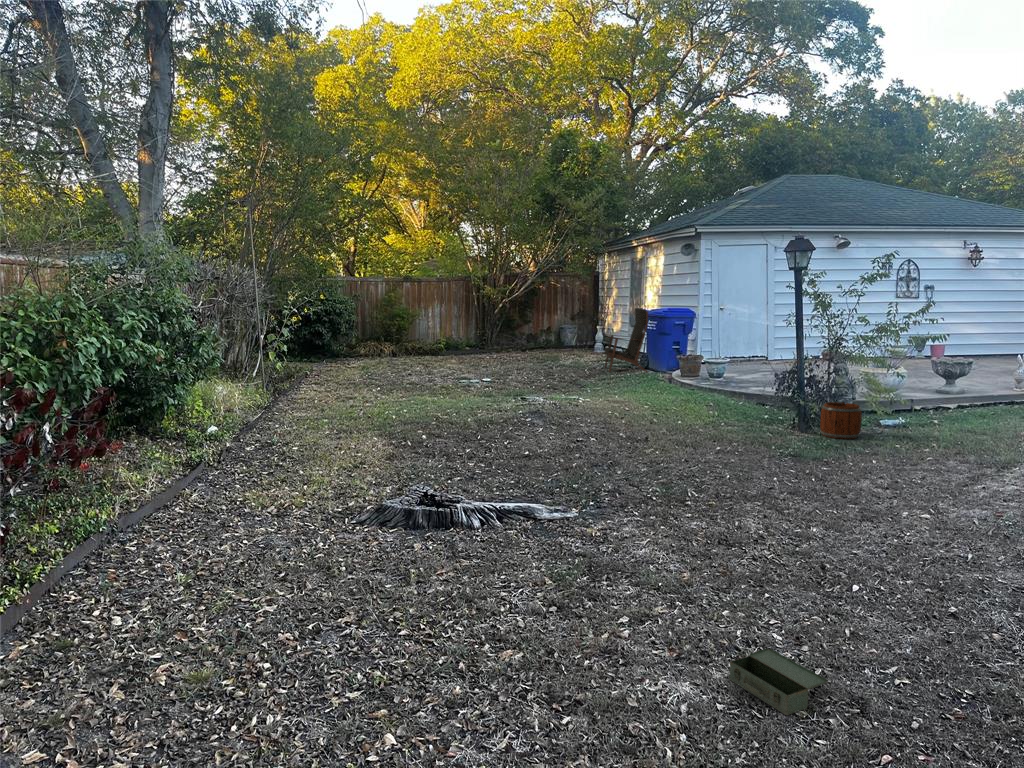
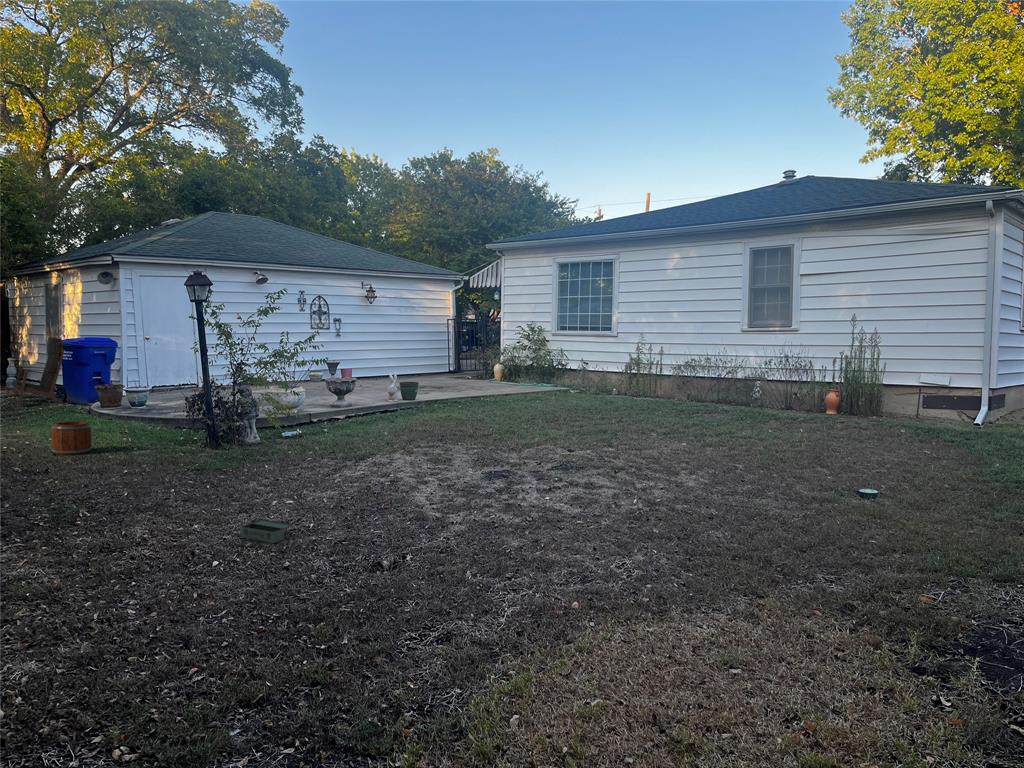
bucket: present [820,402,862,439] -> present [52,421,91,455]
toolbox: present [729,649,827,715] -> present [241,519,294,543]

